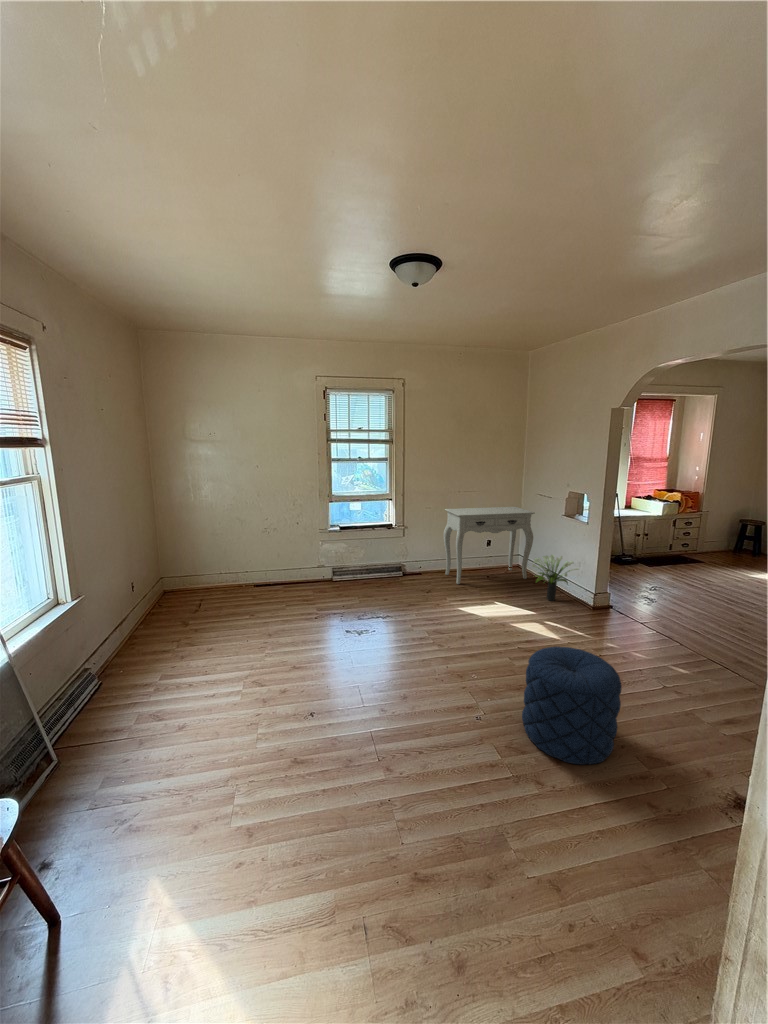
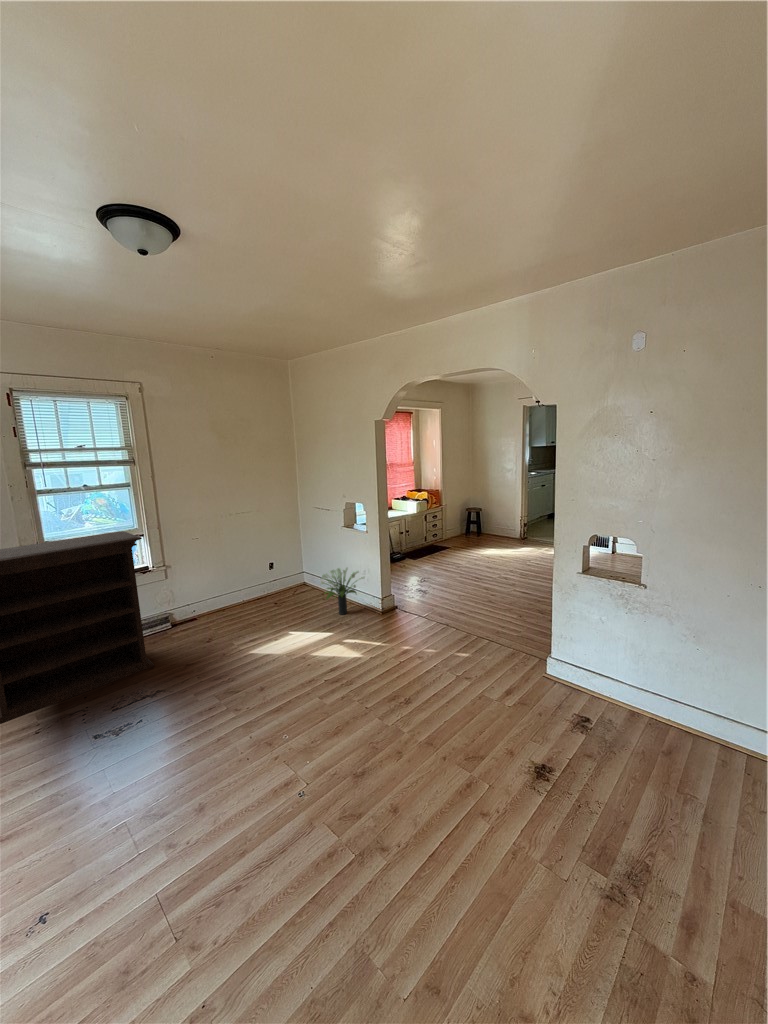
bookshelf: none [287,494,391,609] -> present [0,531,154,724]
console table: present [443,507,535,584] -> none [215,523,316,620]
pouf: present [522,647,621,765] -> none [346,673,441,808]

